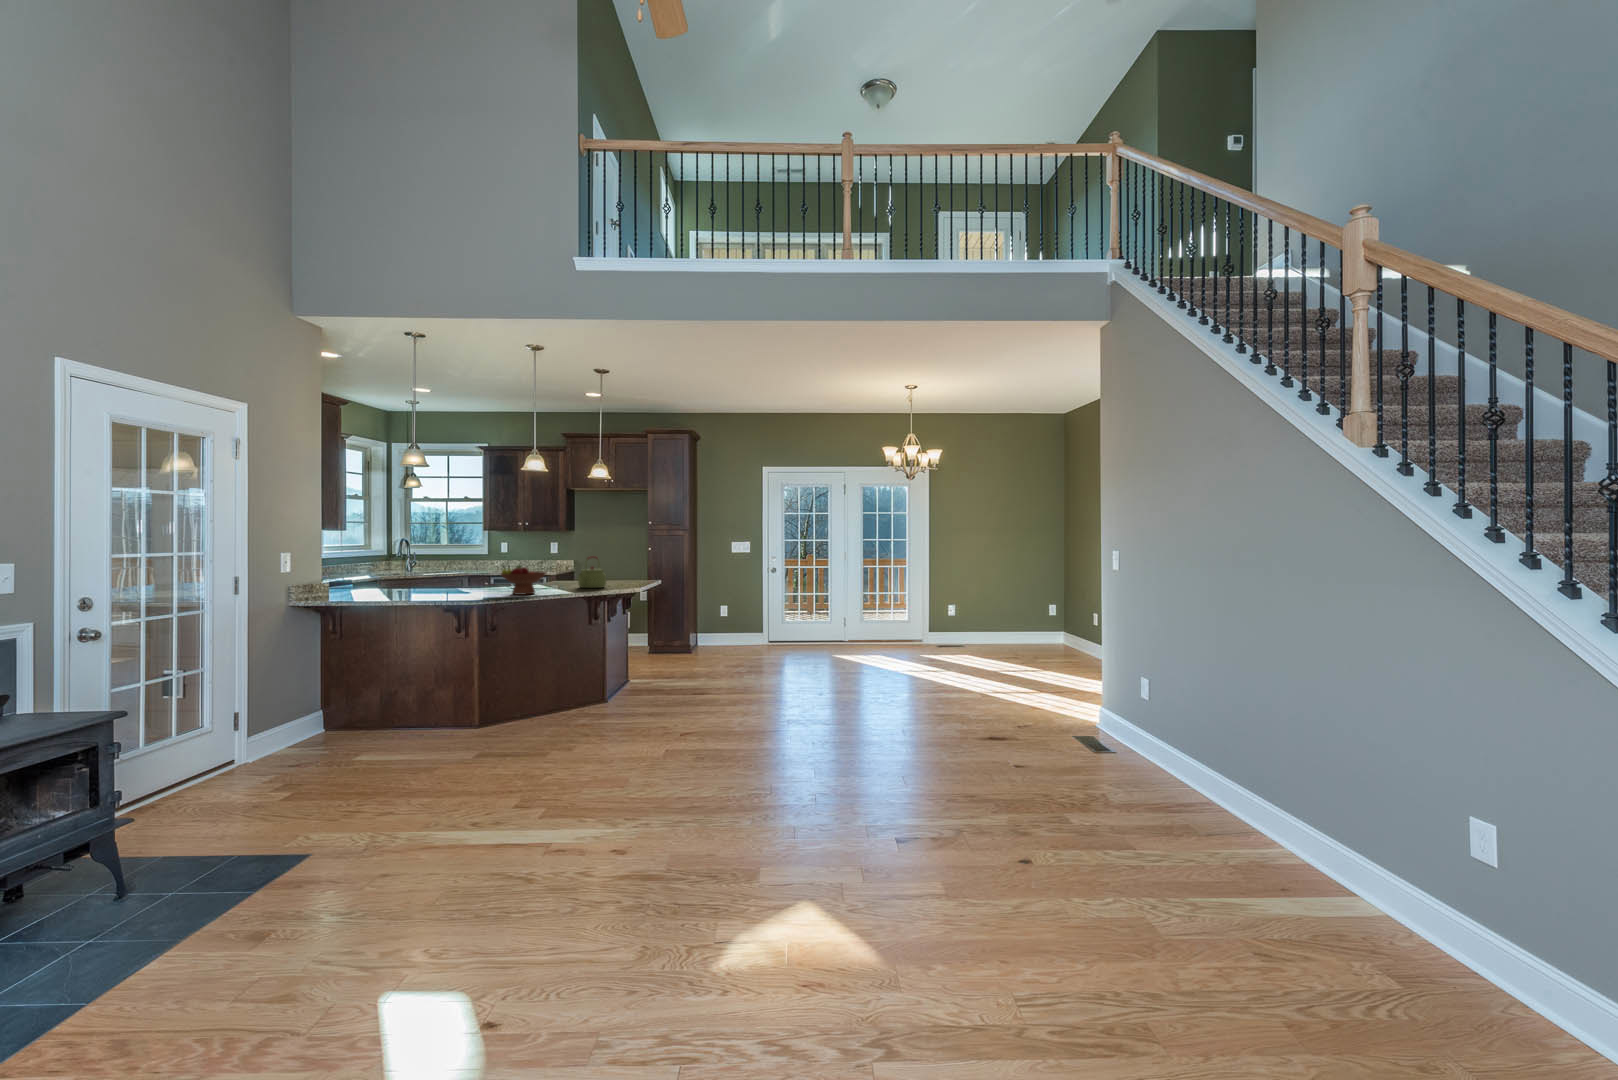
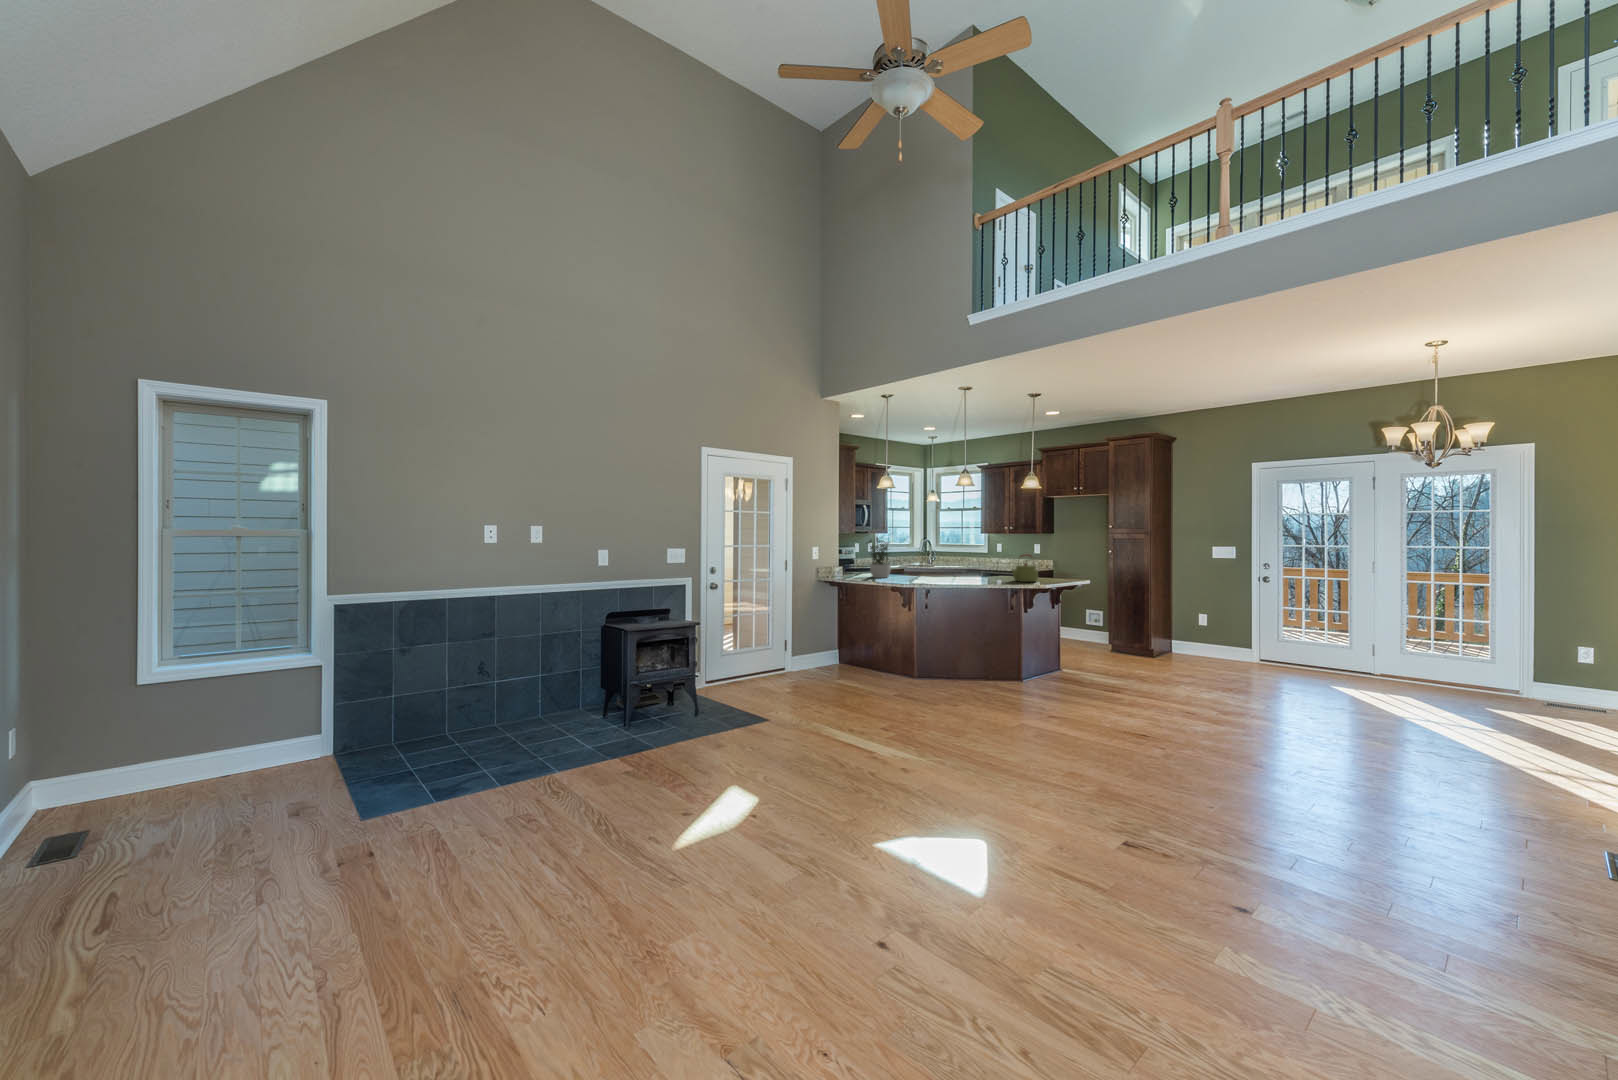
potted plant: none [376,537,415,596] -> present [868,538,891,578]
fruit bowl: present [501,565,546,595] -> none [943,559,979,583]

